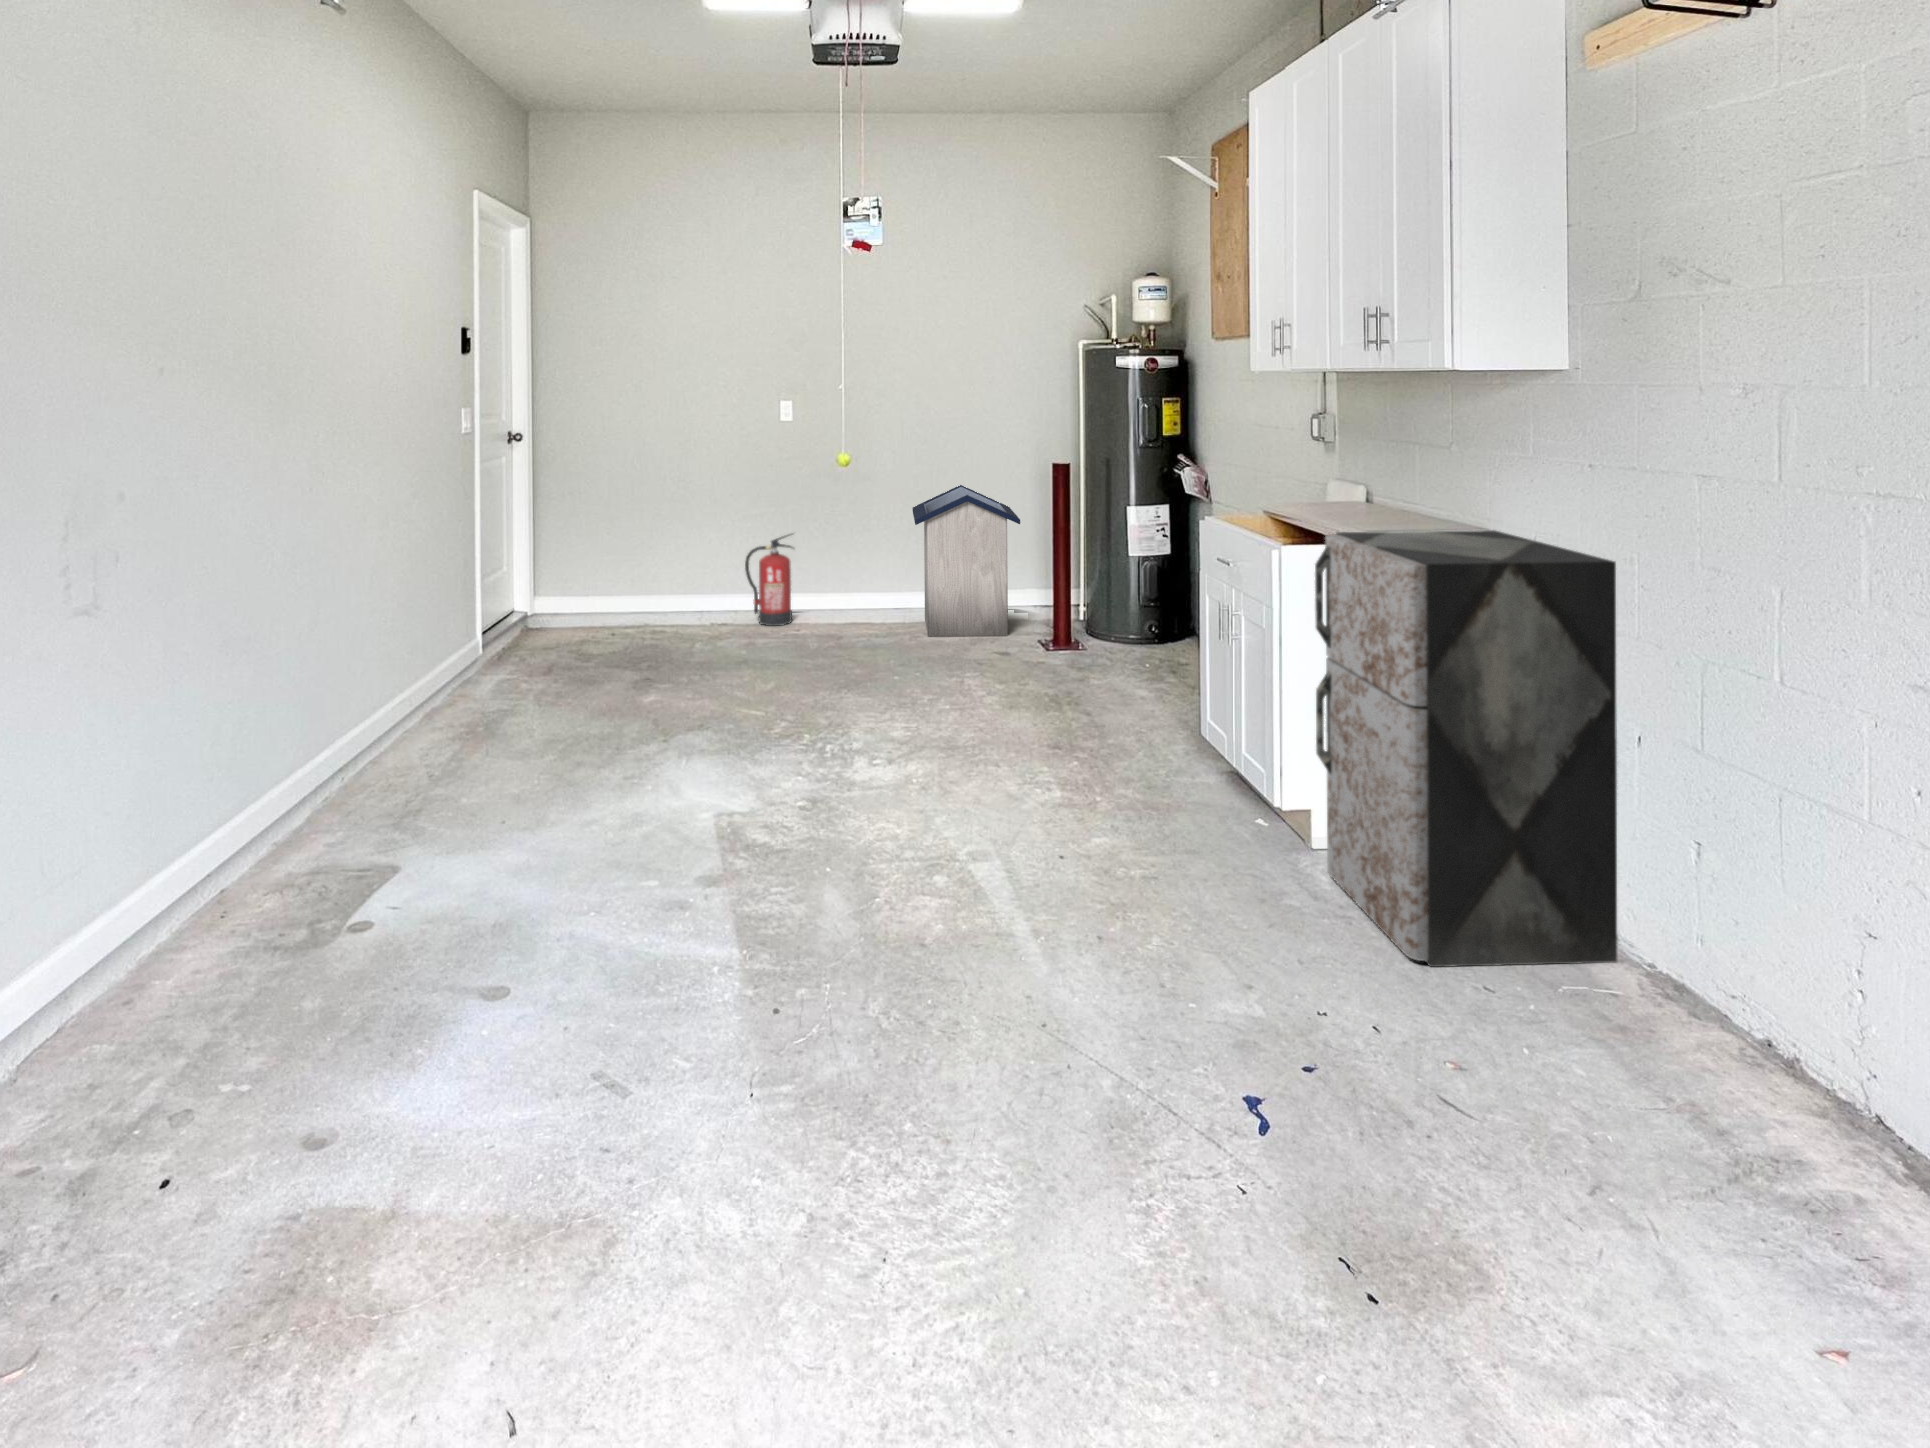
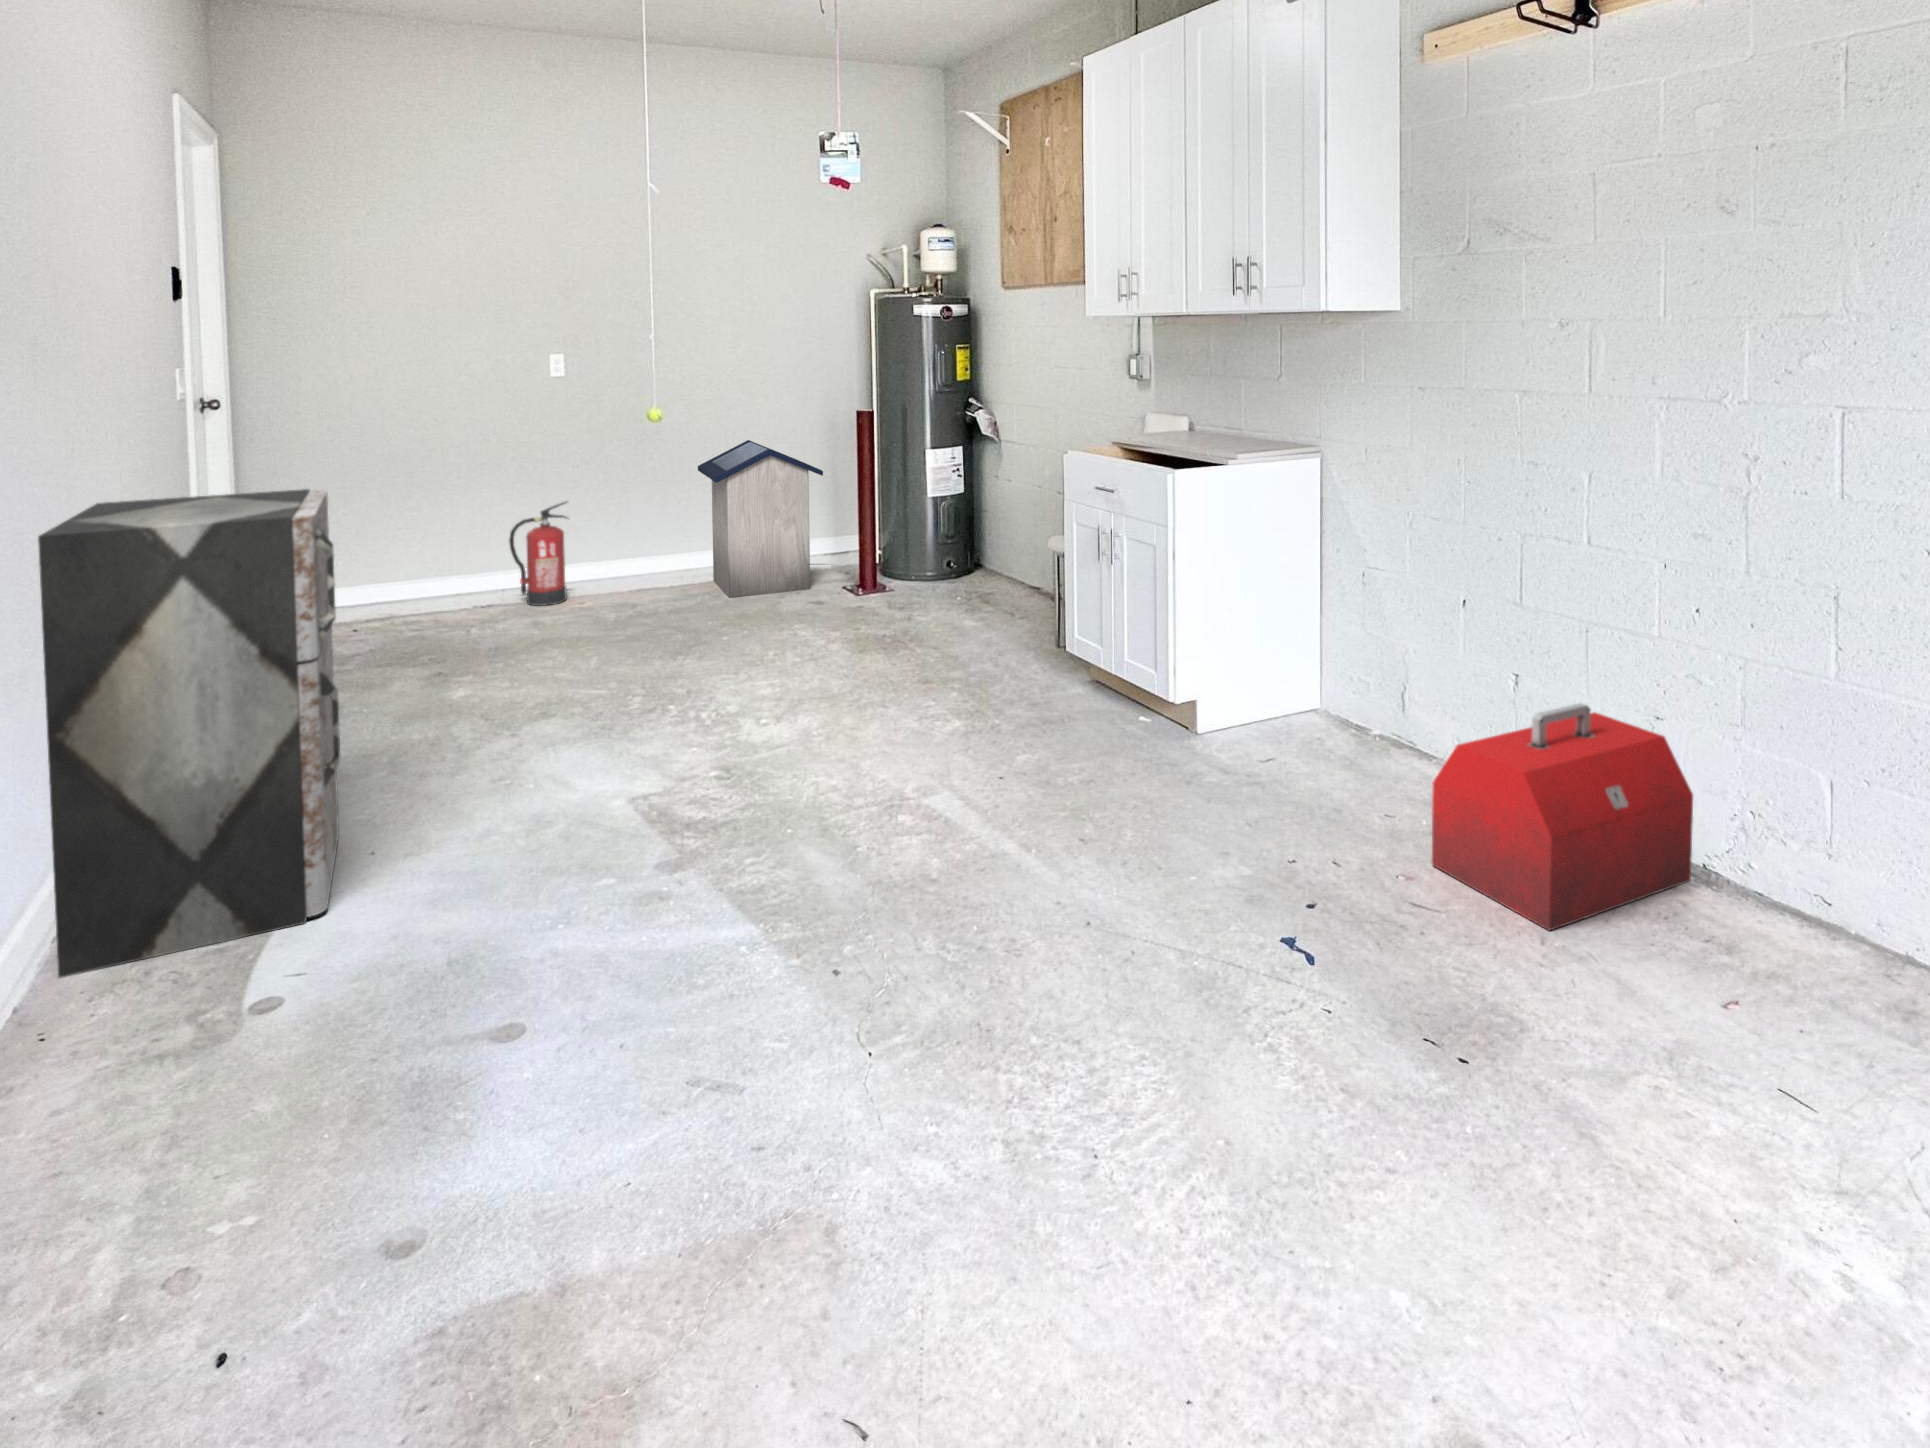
storage cabinet: present [1315,530,1617,967] -> present [38,489,340,978]
toolbox: none [1504,898,1906,1186] -> present [1432,703,1693,931]

